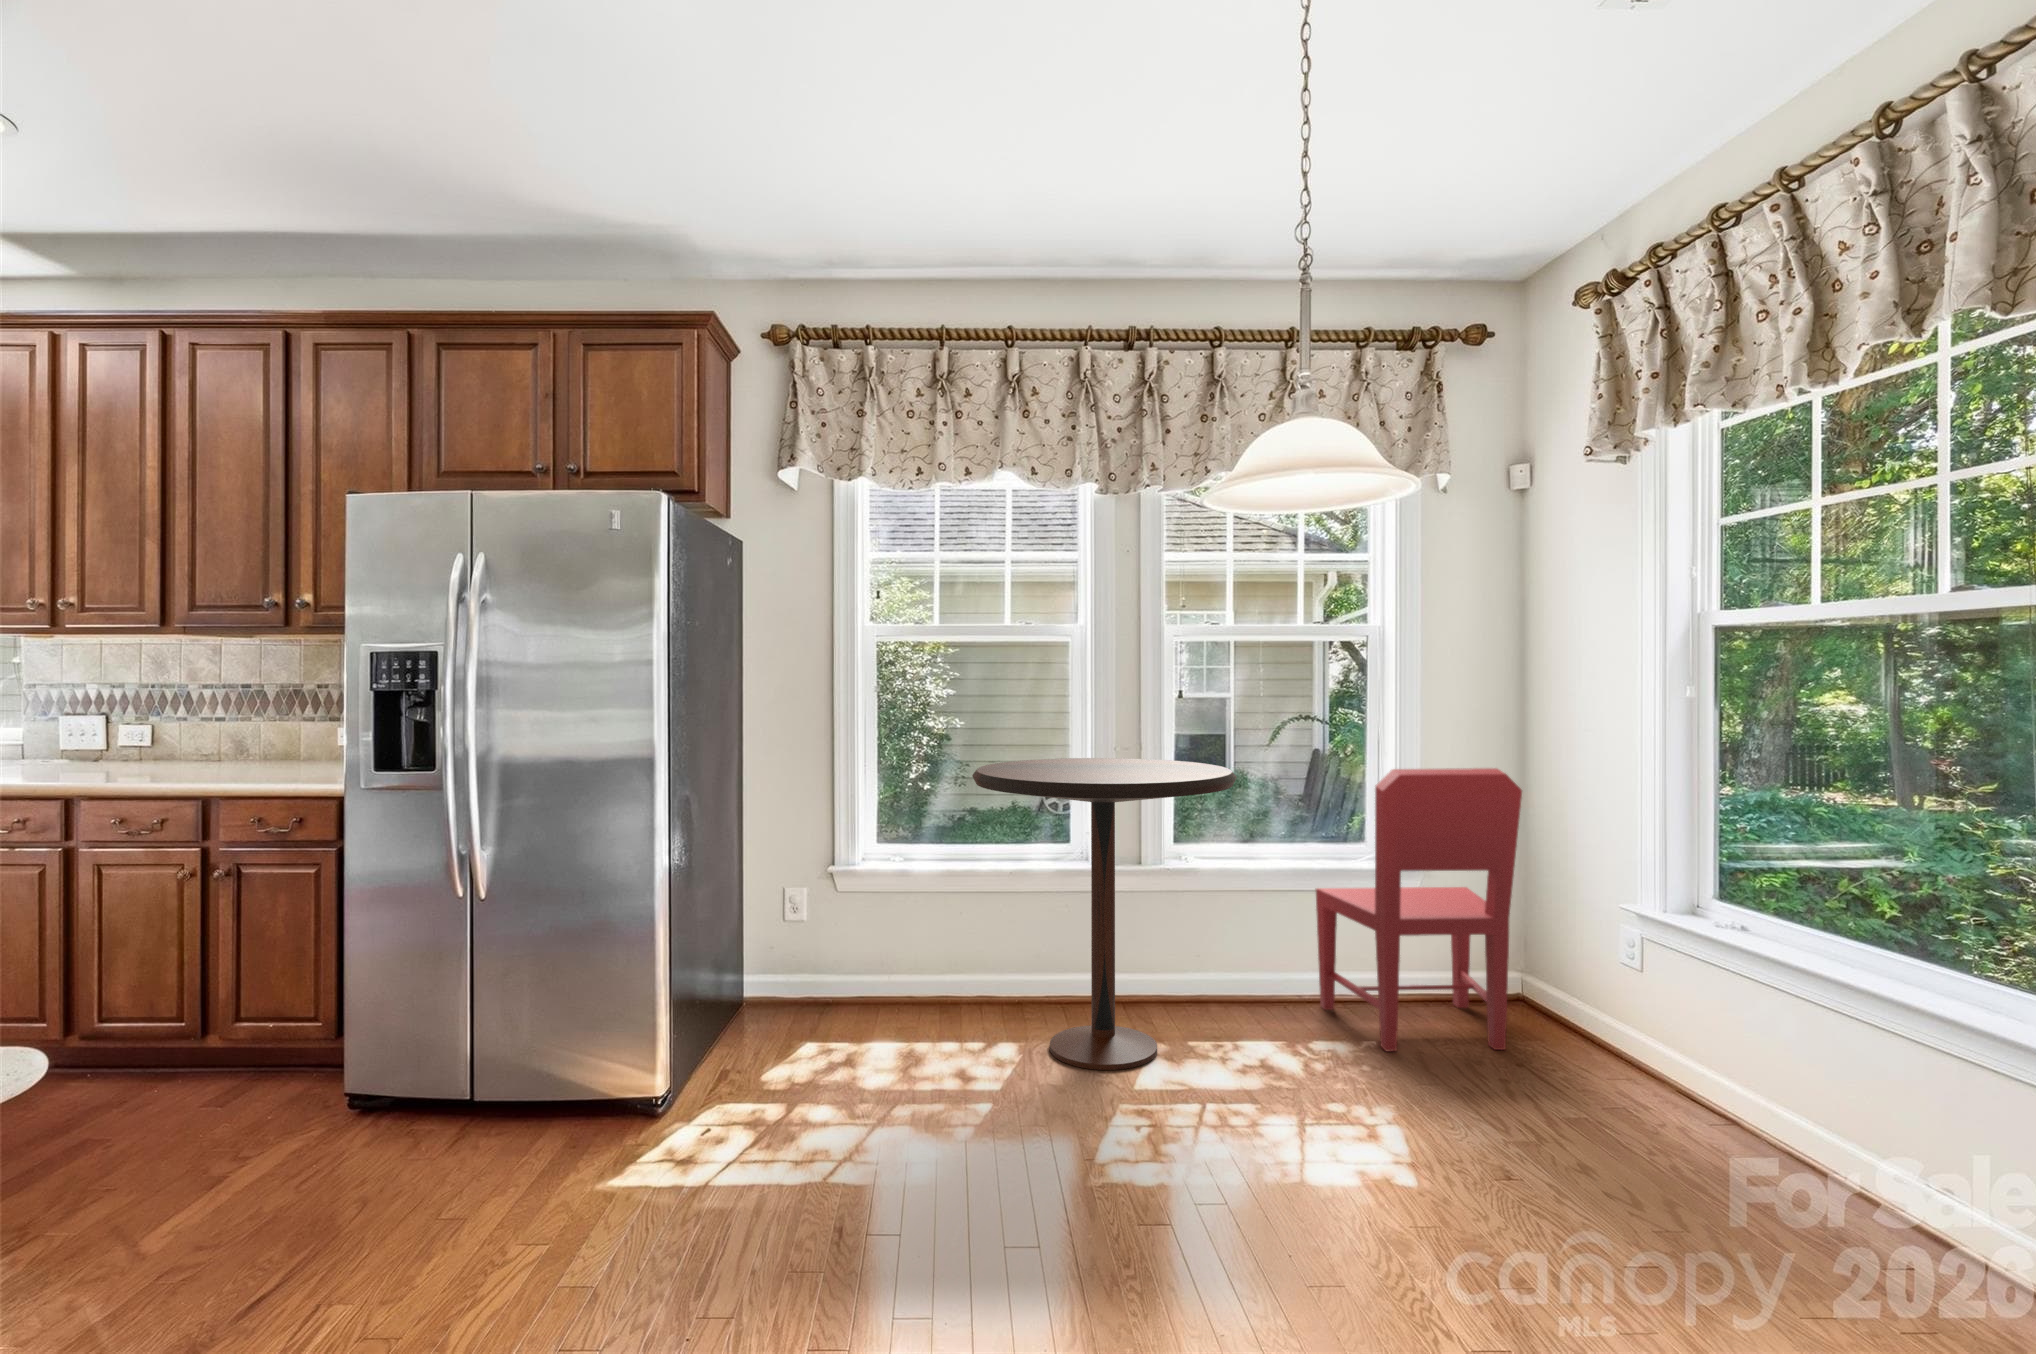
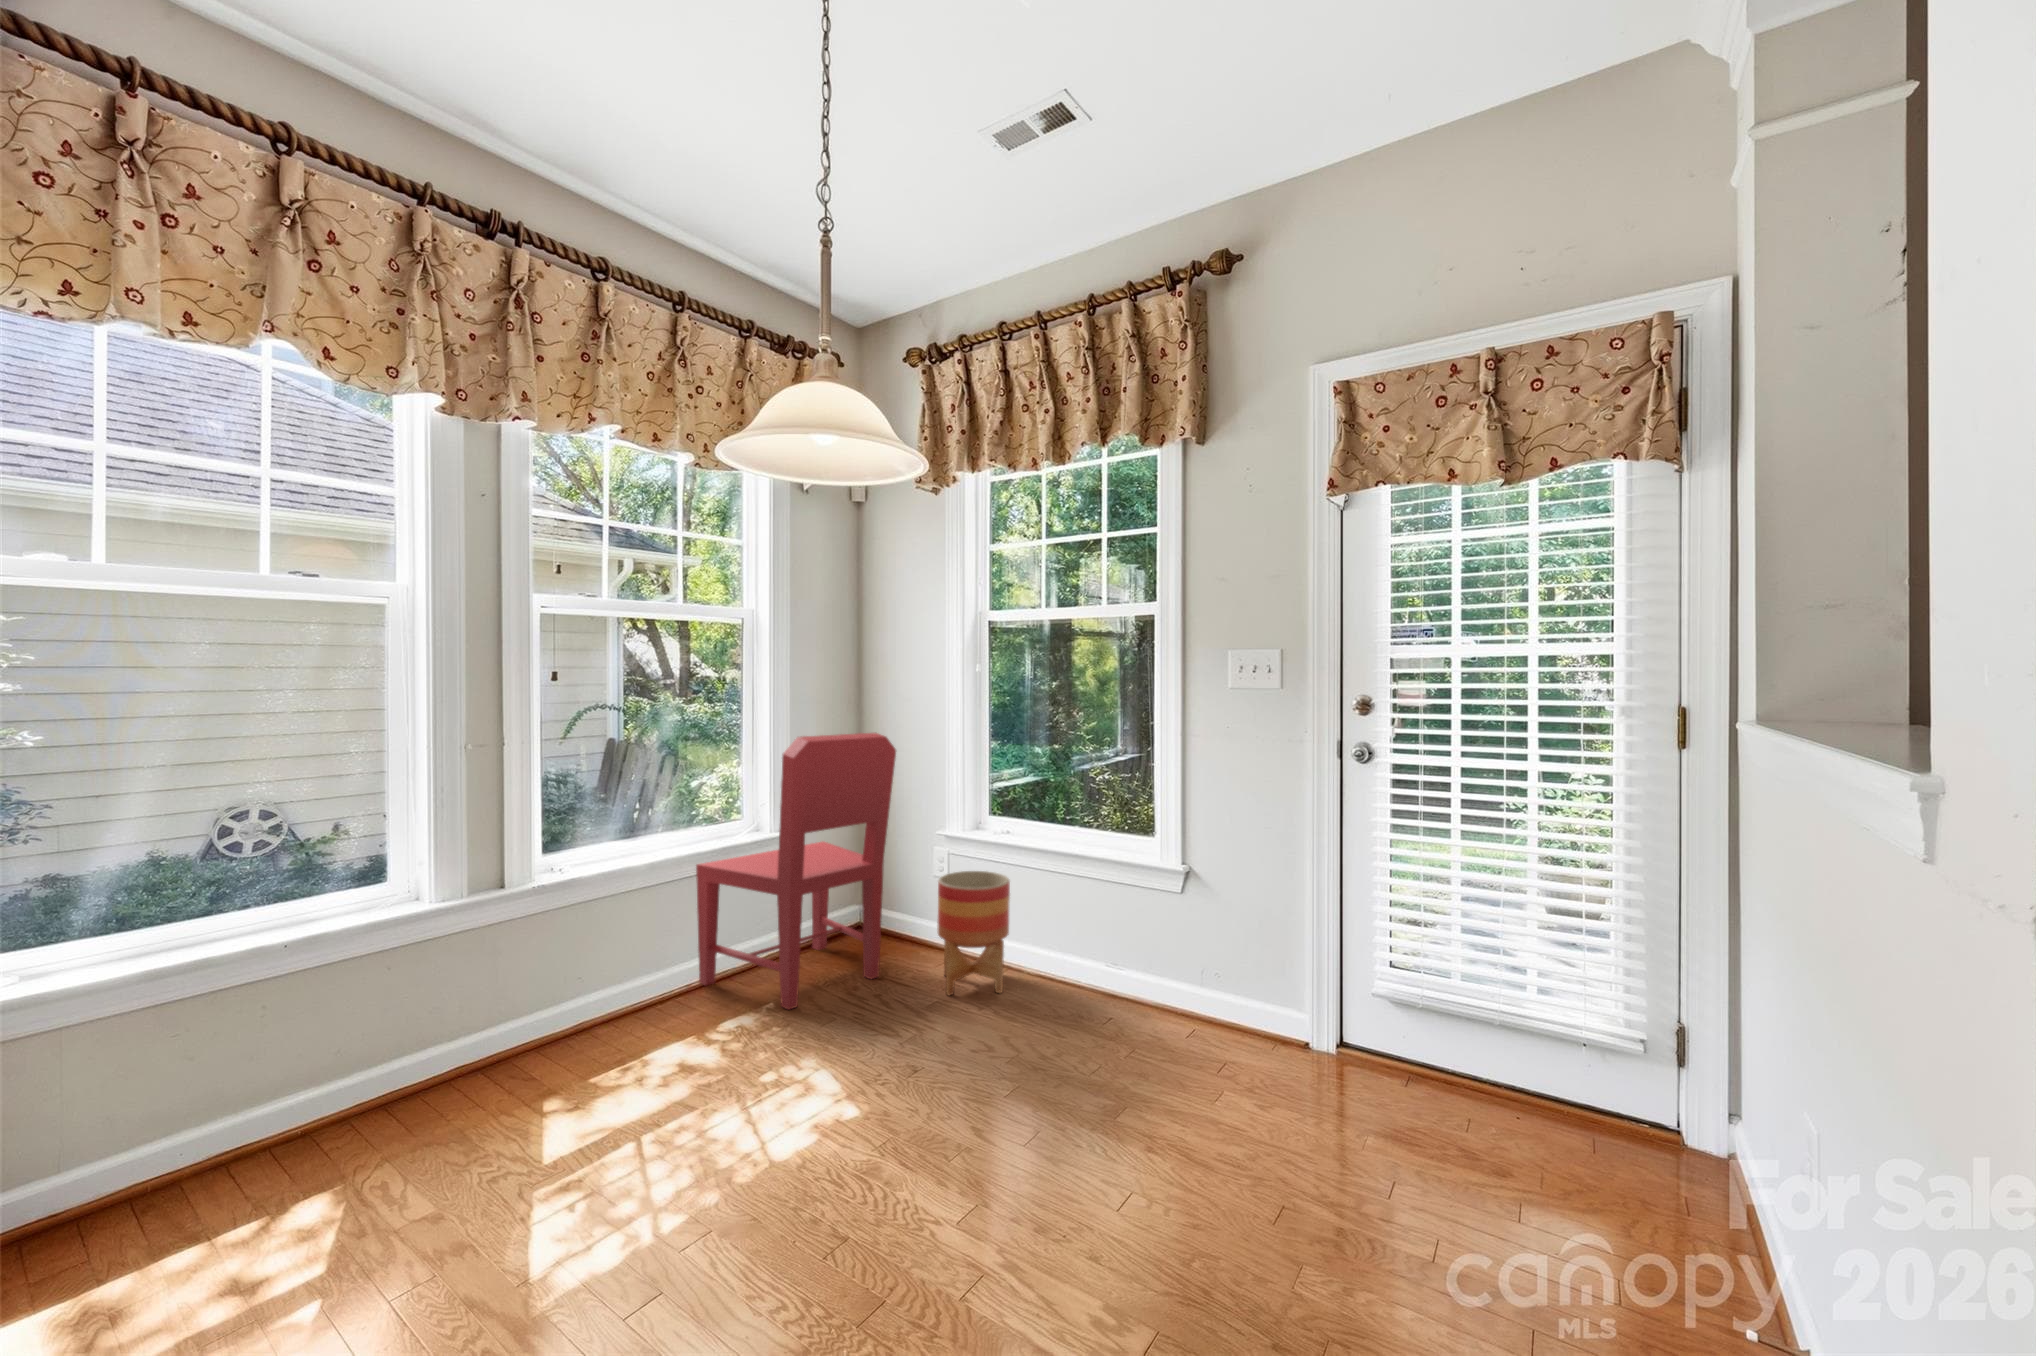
pedestal table: present [972,758,1237,1070] -> none [229,741,656,1162]
planter: none [1568,947,1671,1108] -> present [937,871,1010,995]

